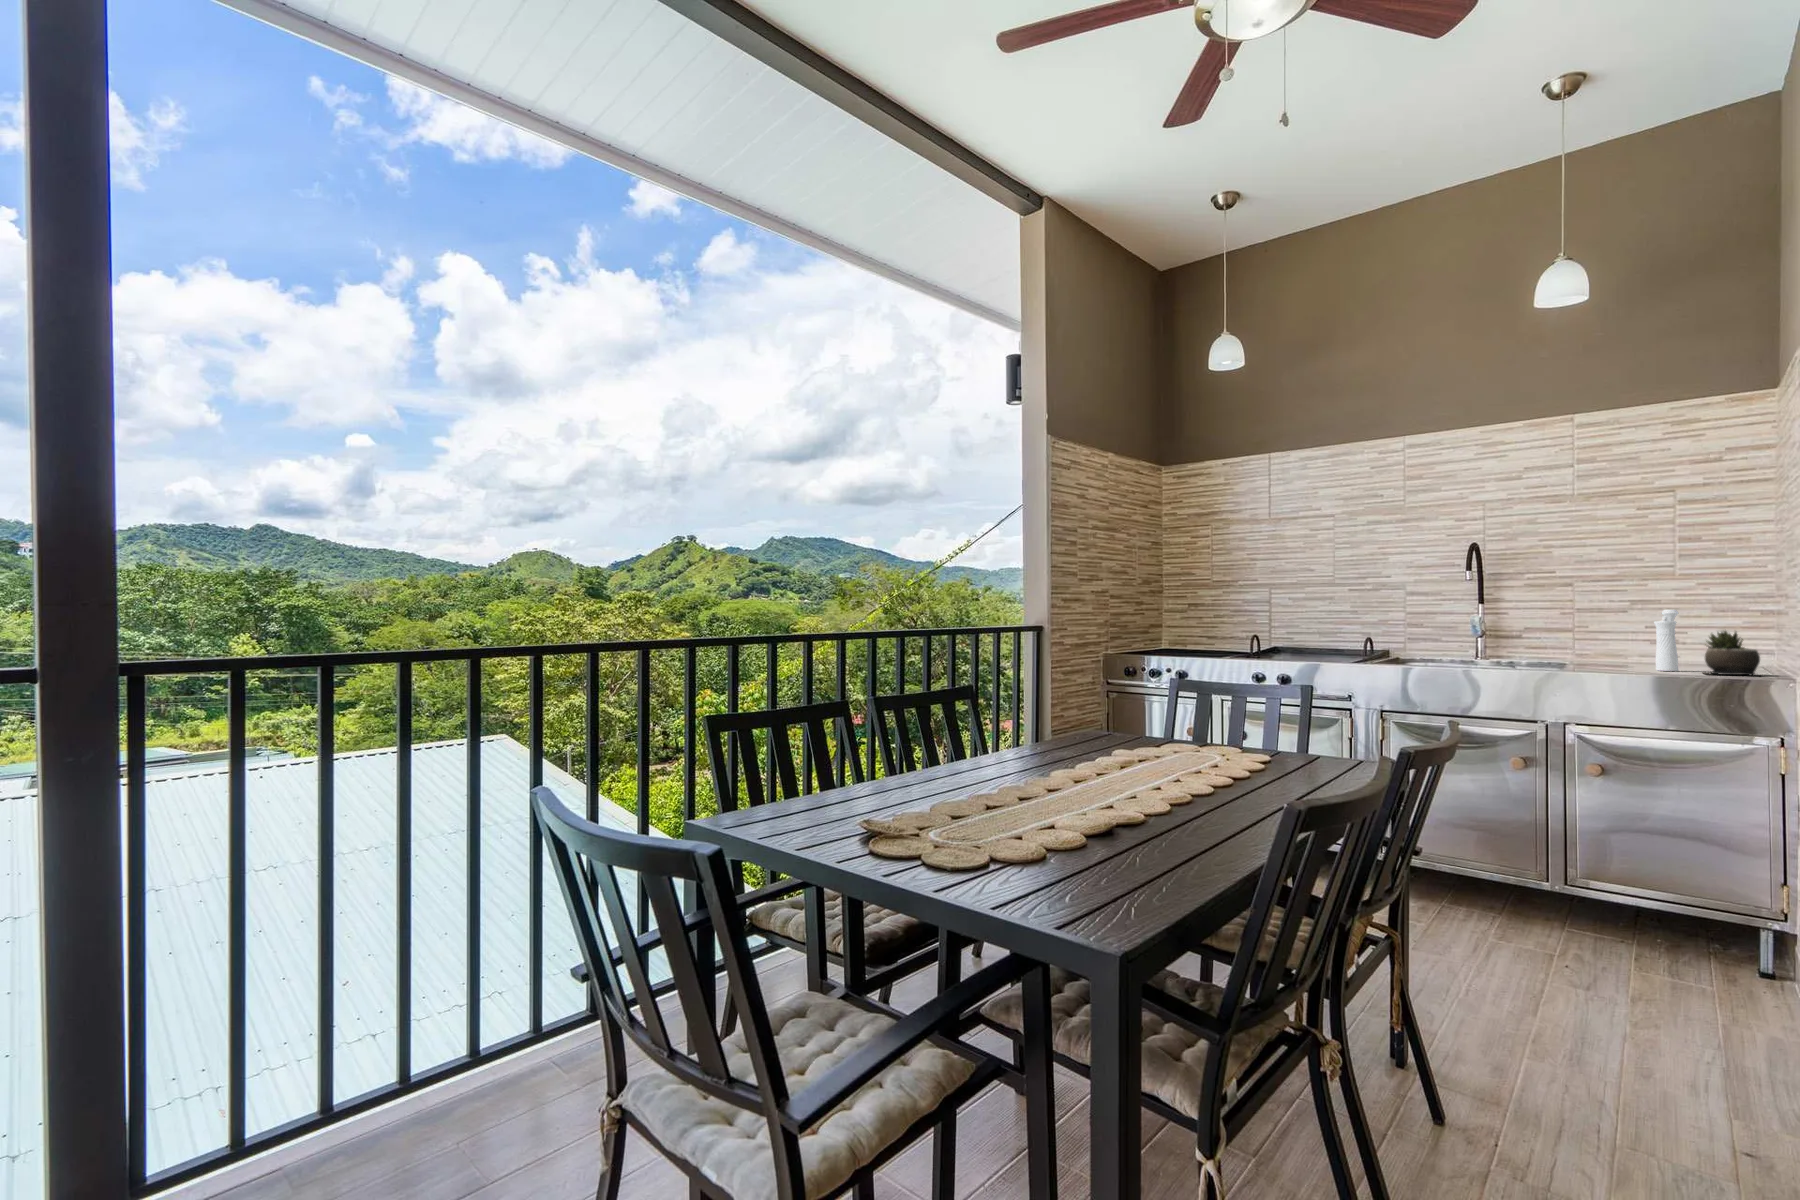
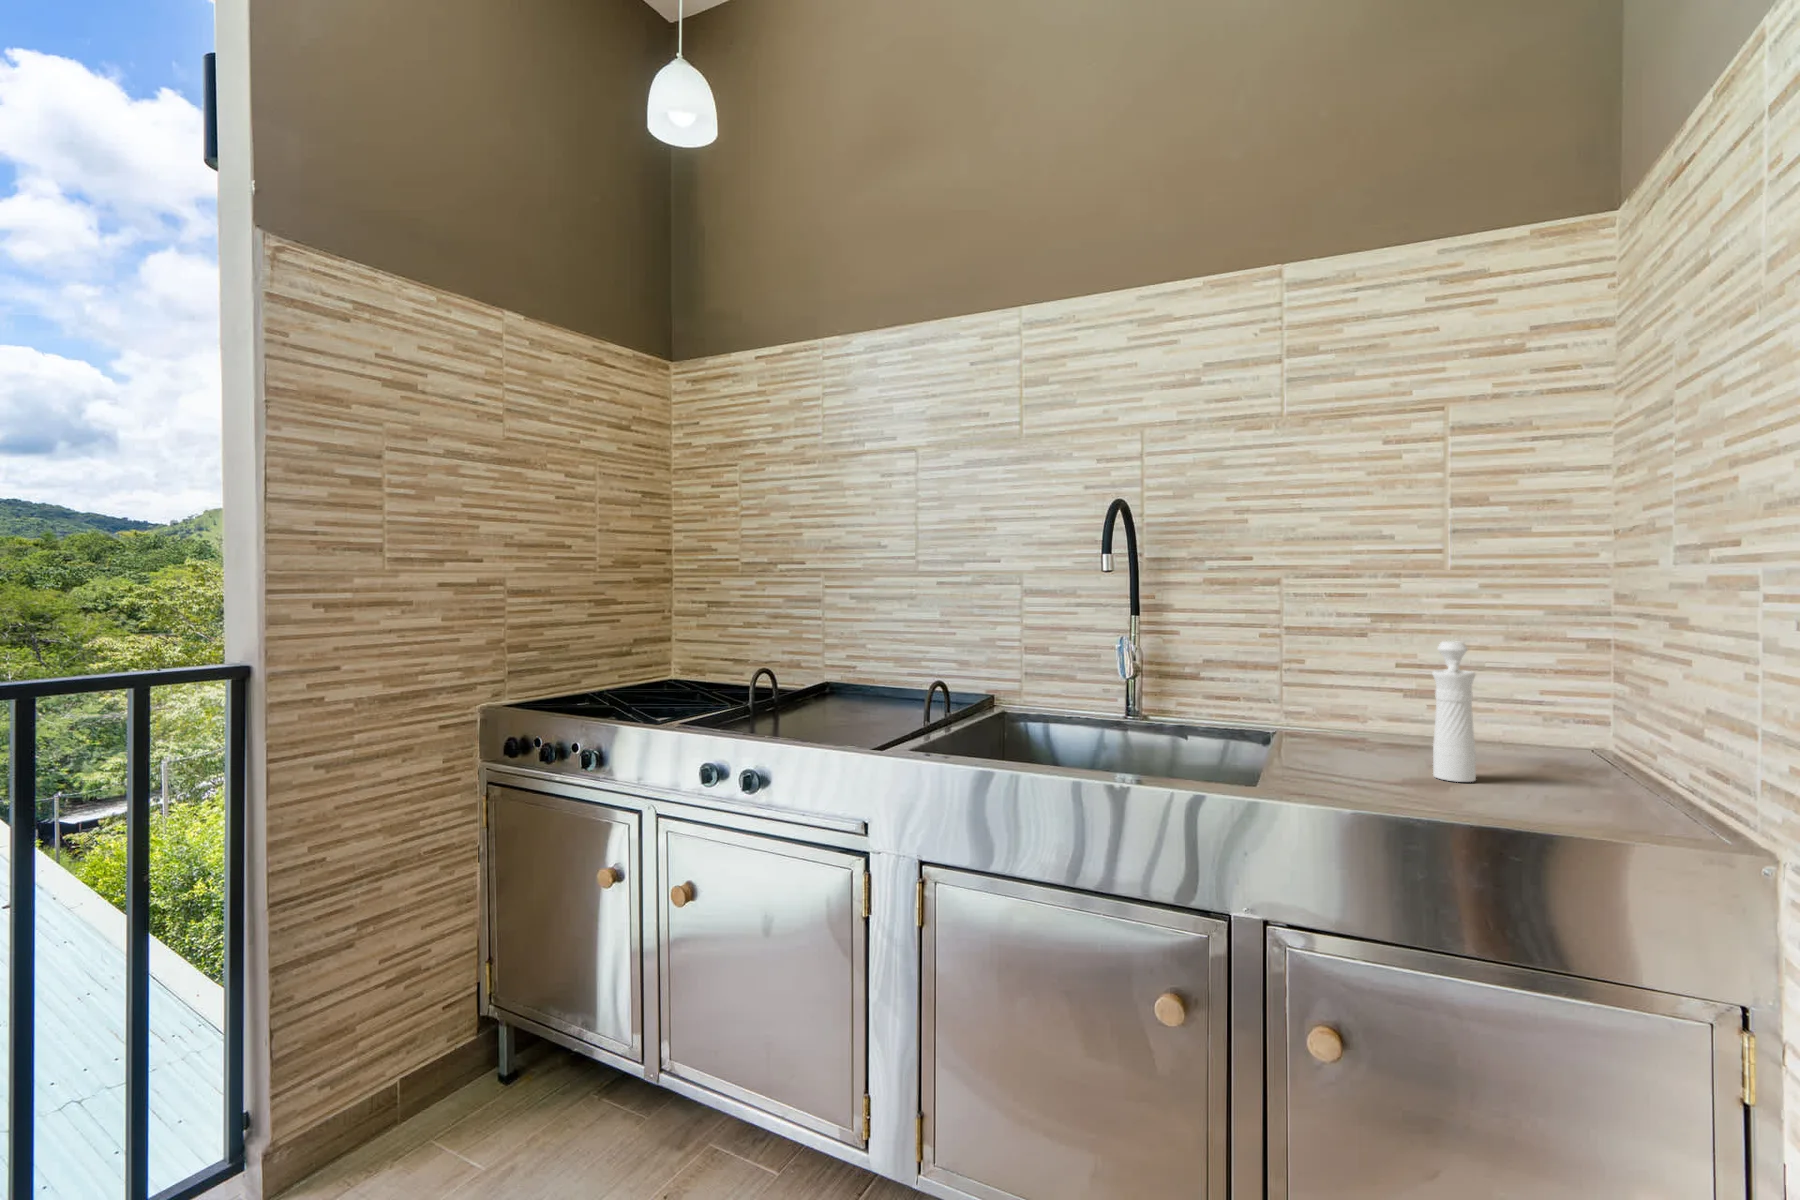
succulent plant: present [1705,631,1760,676] -> none [1529,704,1692,829]

